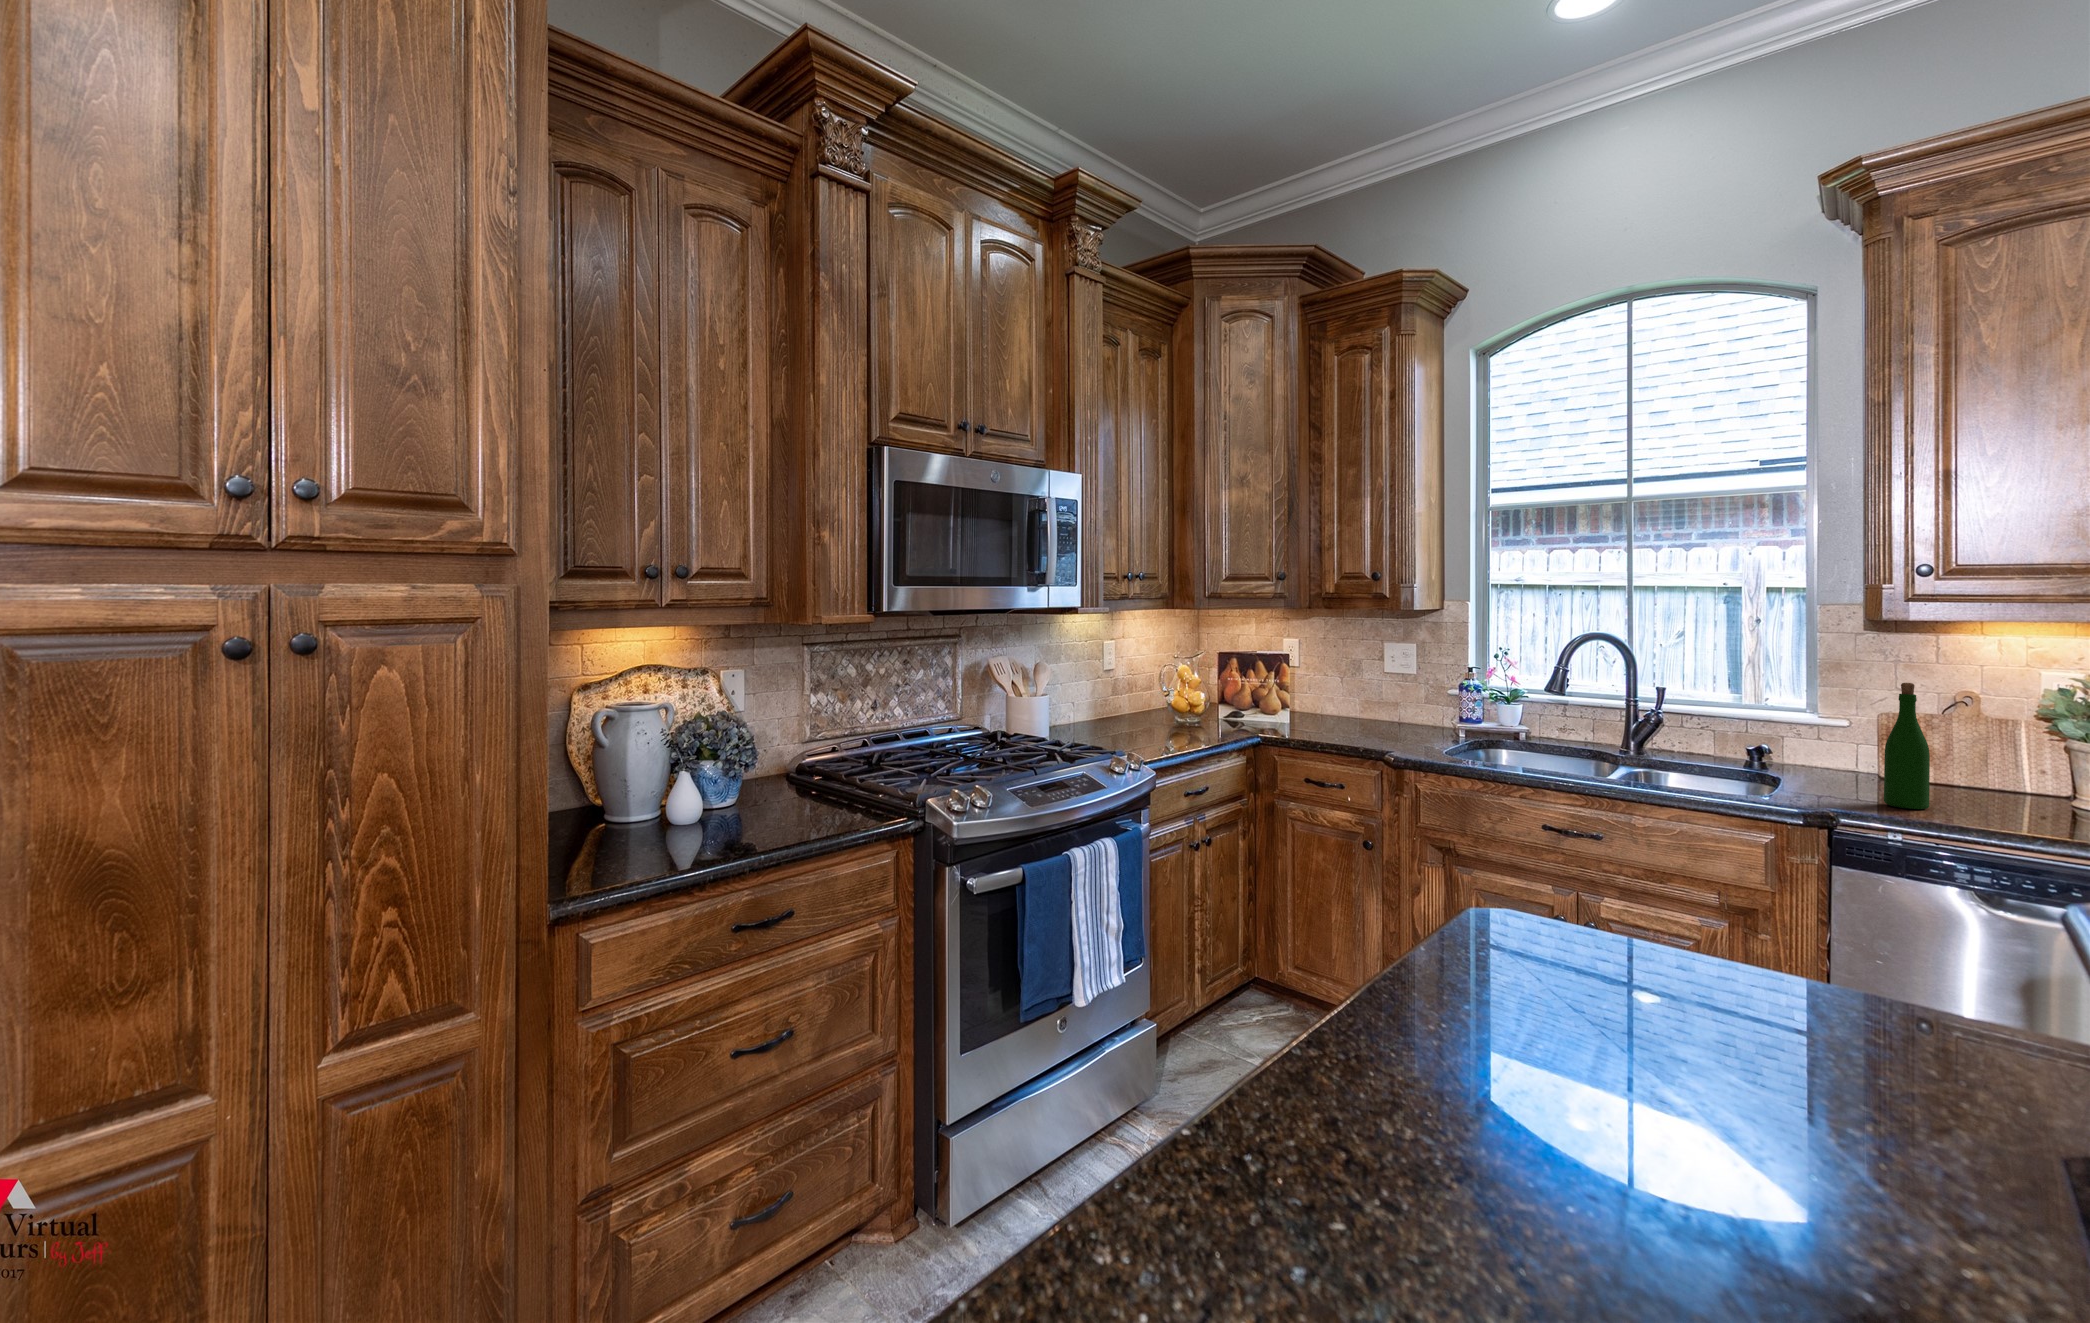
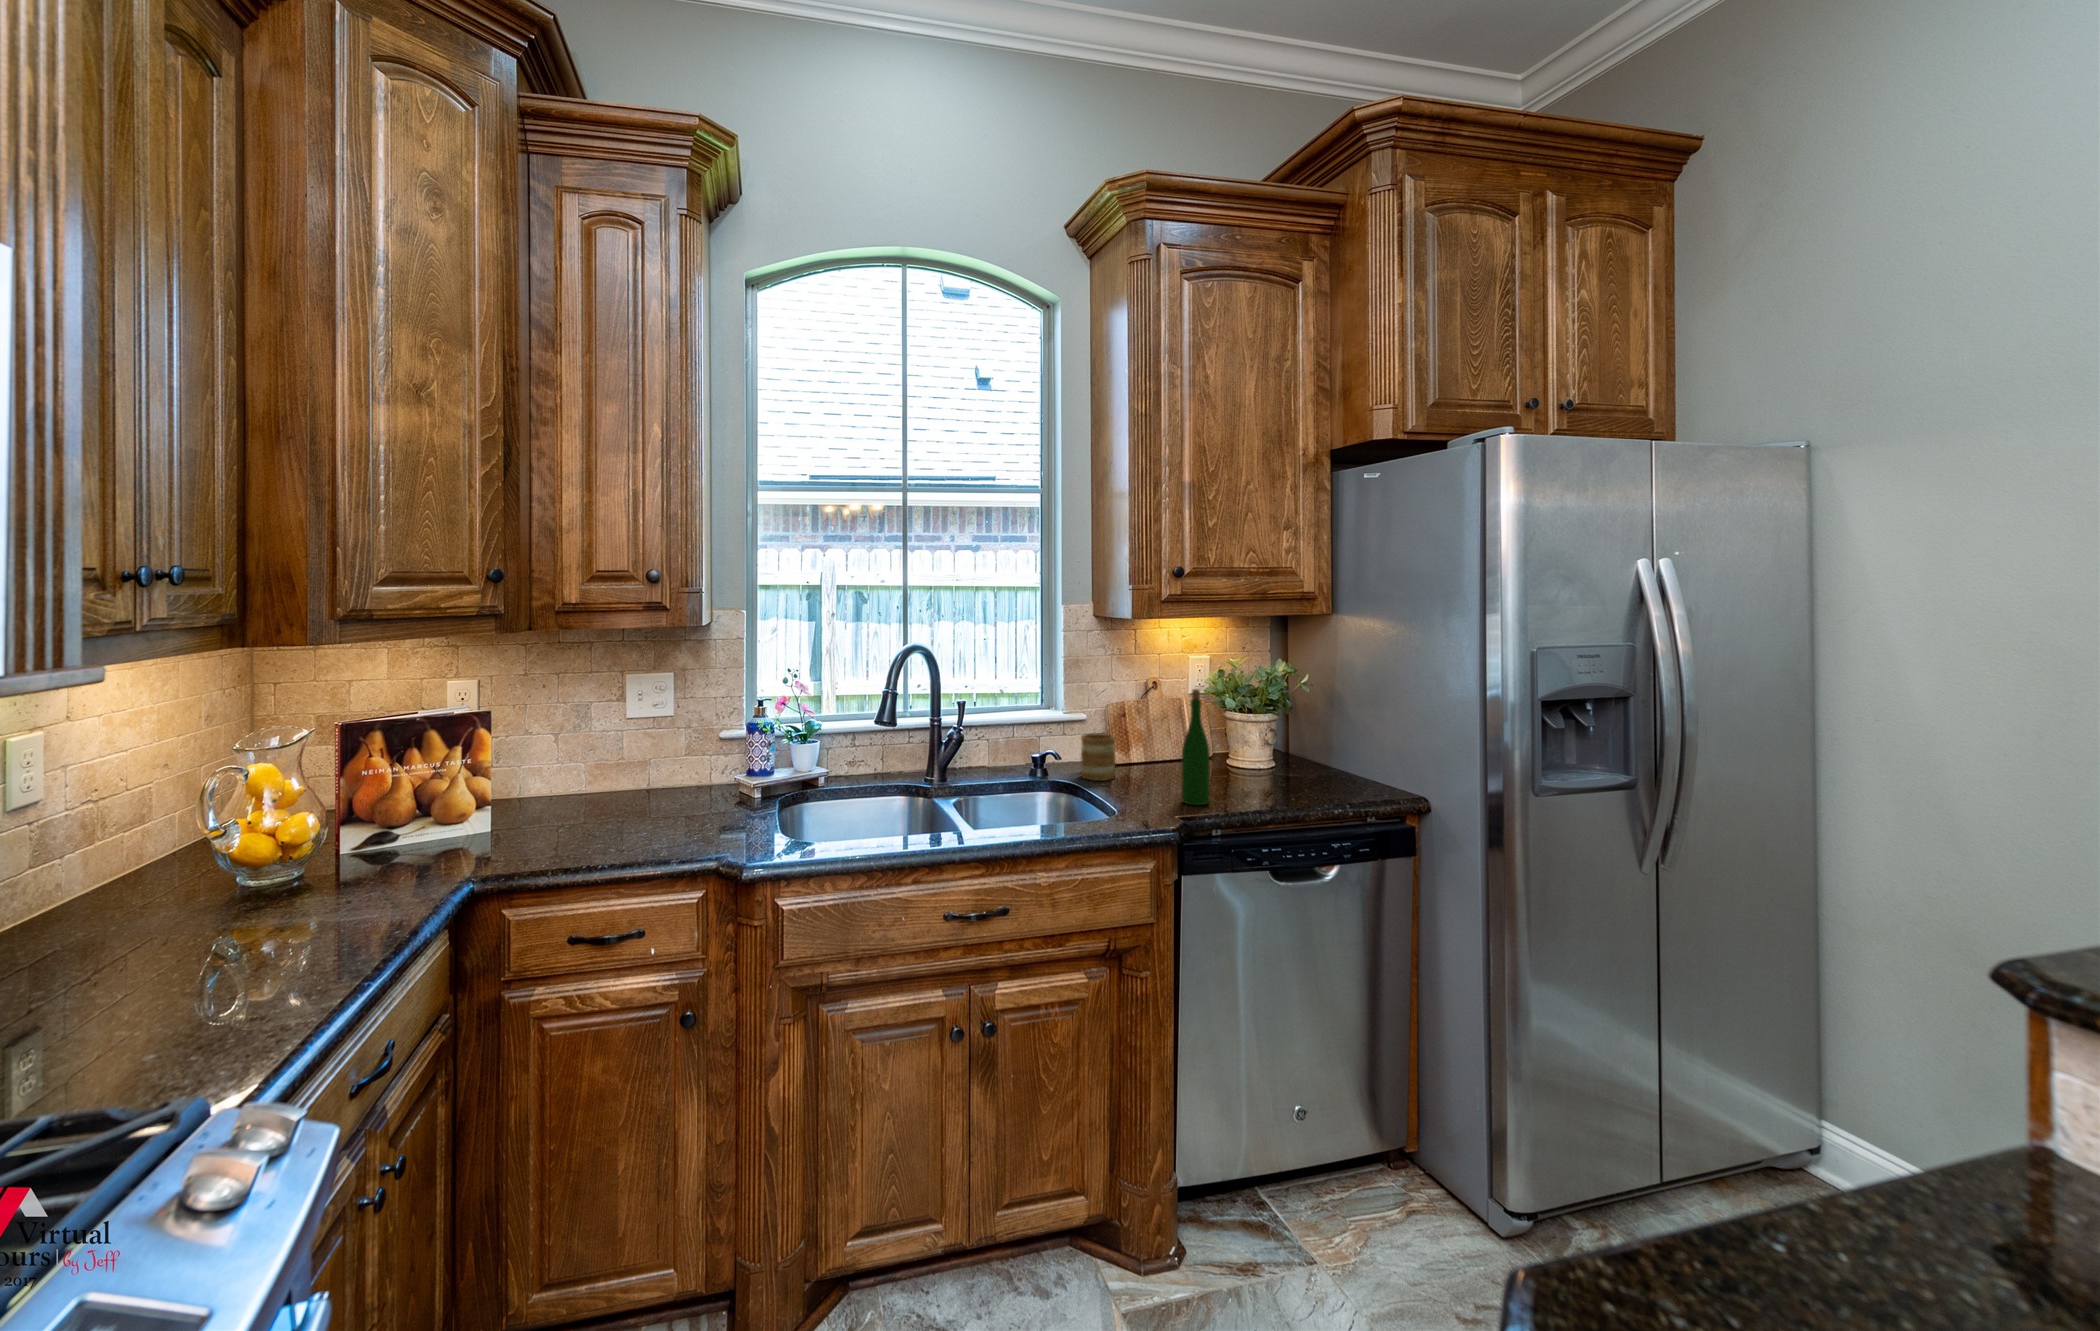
mug: none [1812,733,1867,782] -> present [1081,733,1115,780]

